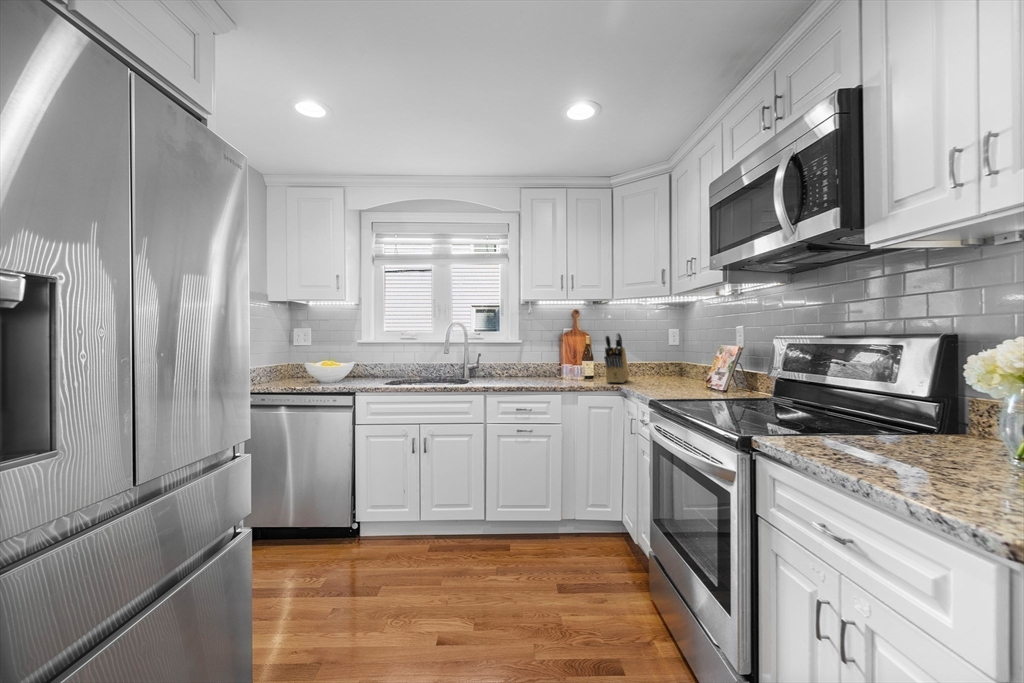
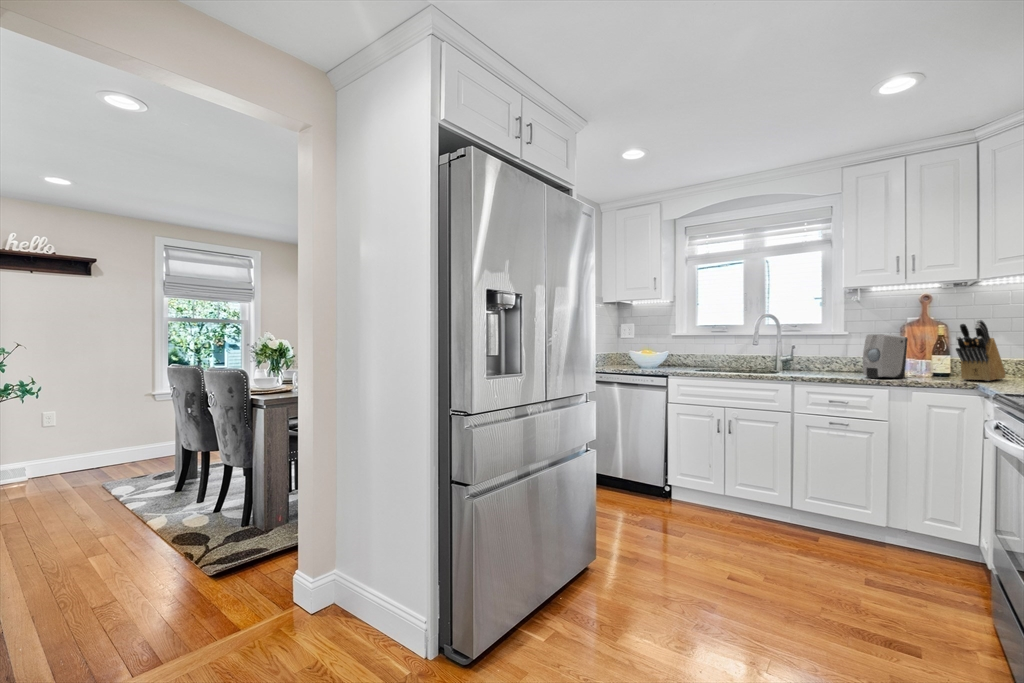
soap dispenser: none [539,344,570,385] -> present [863,334,908,378]

